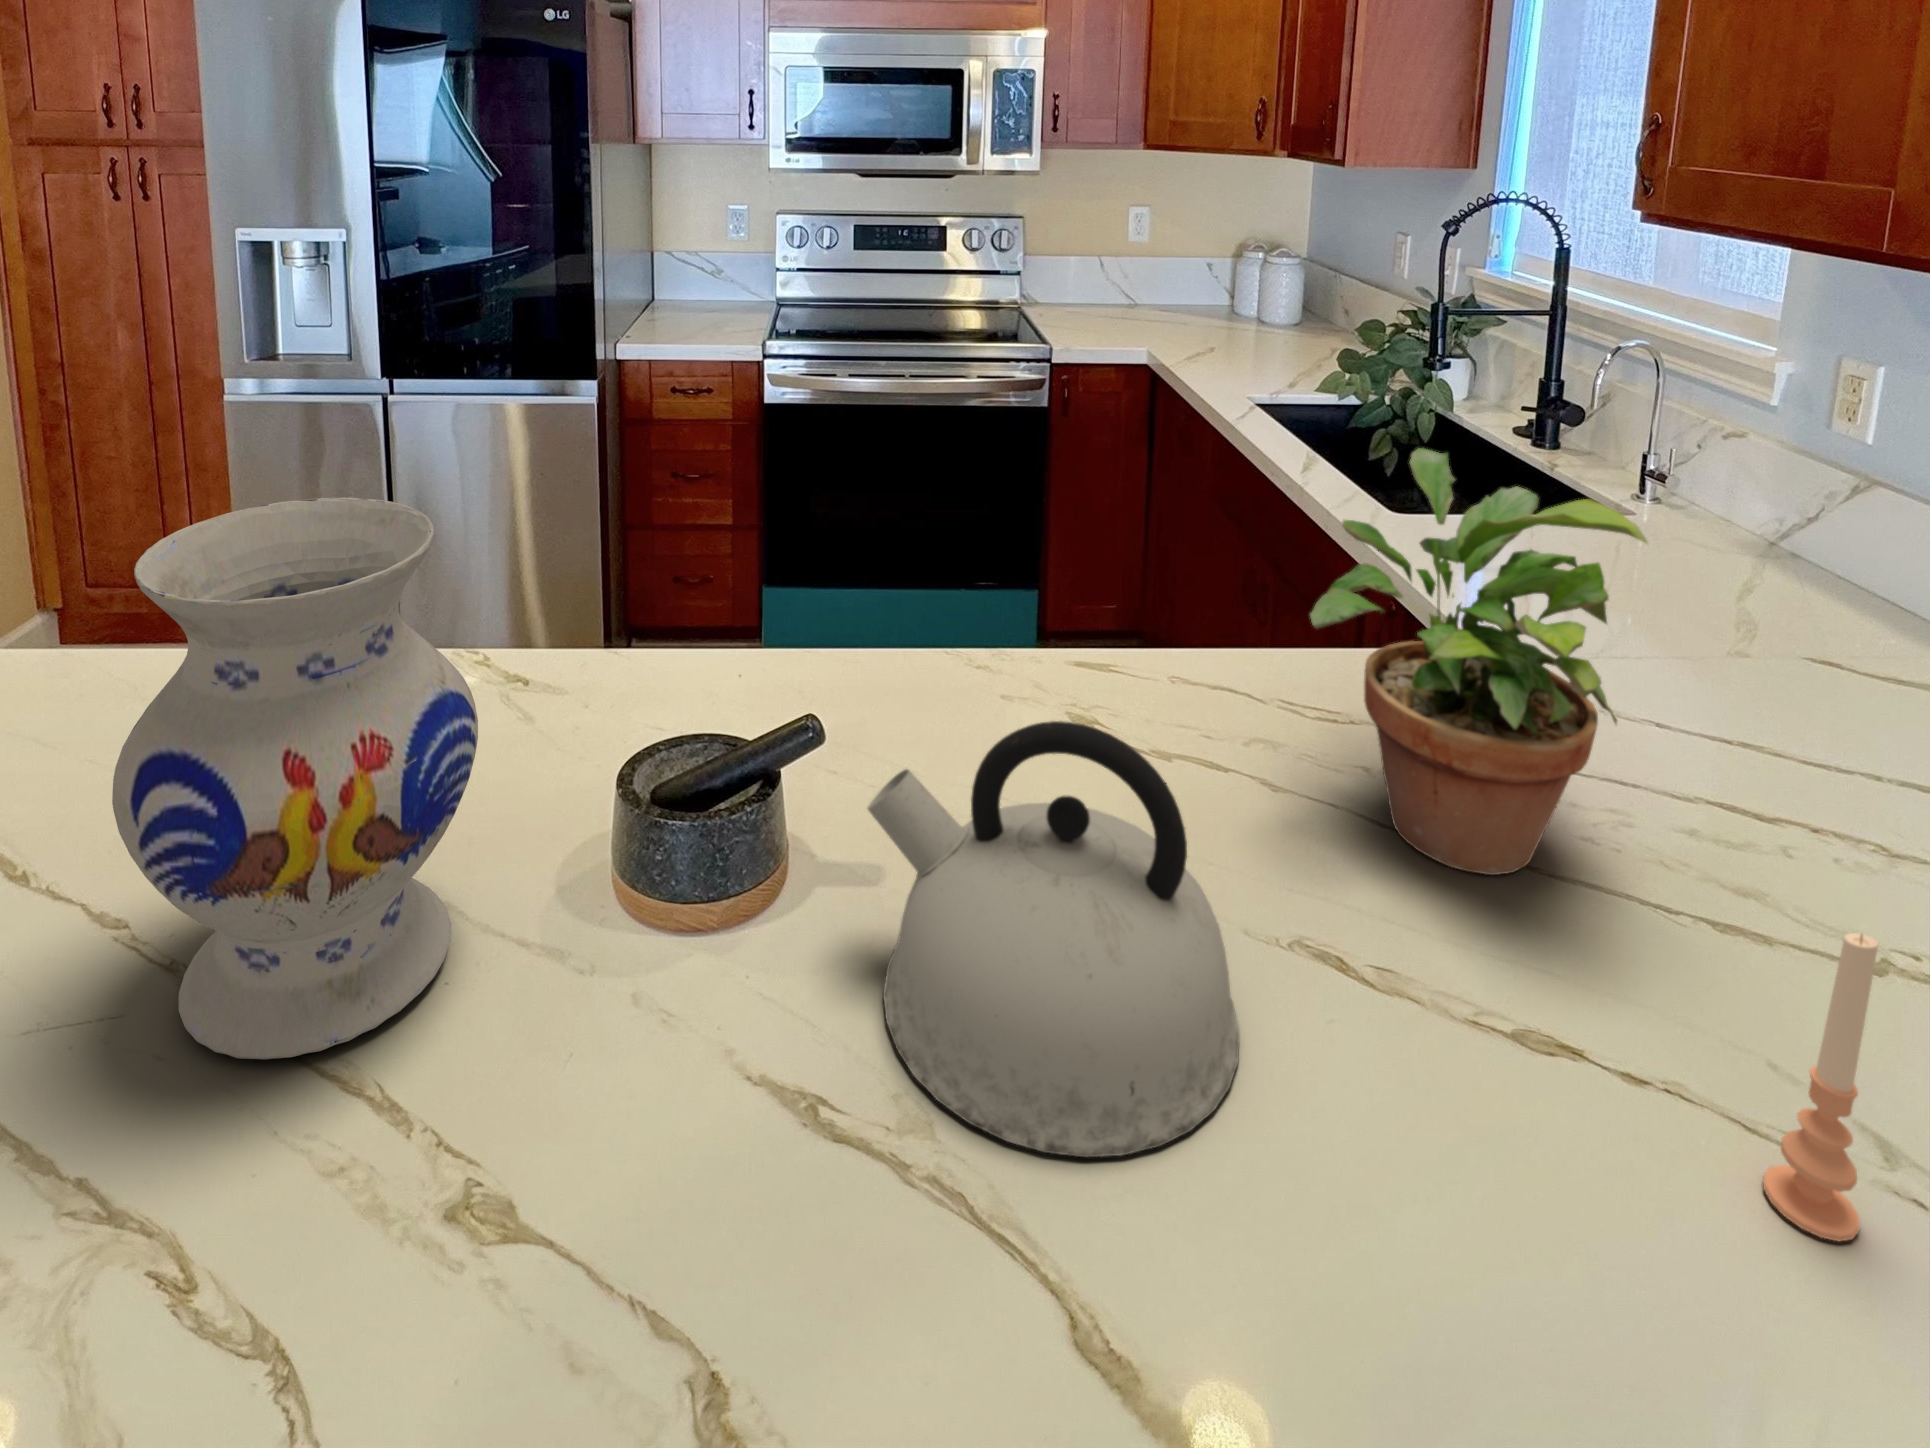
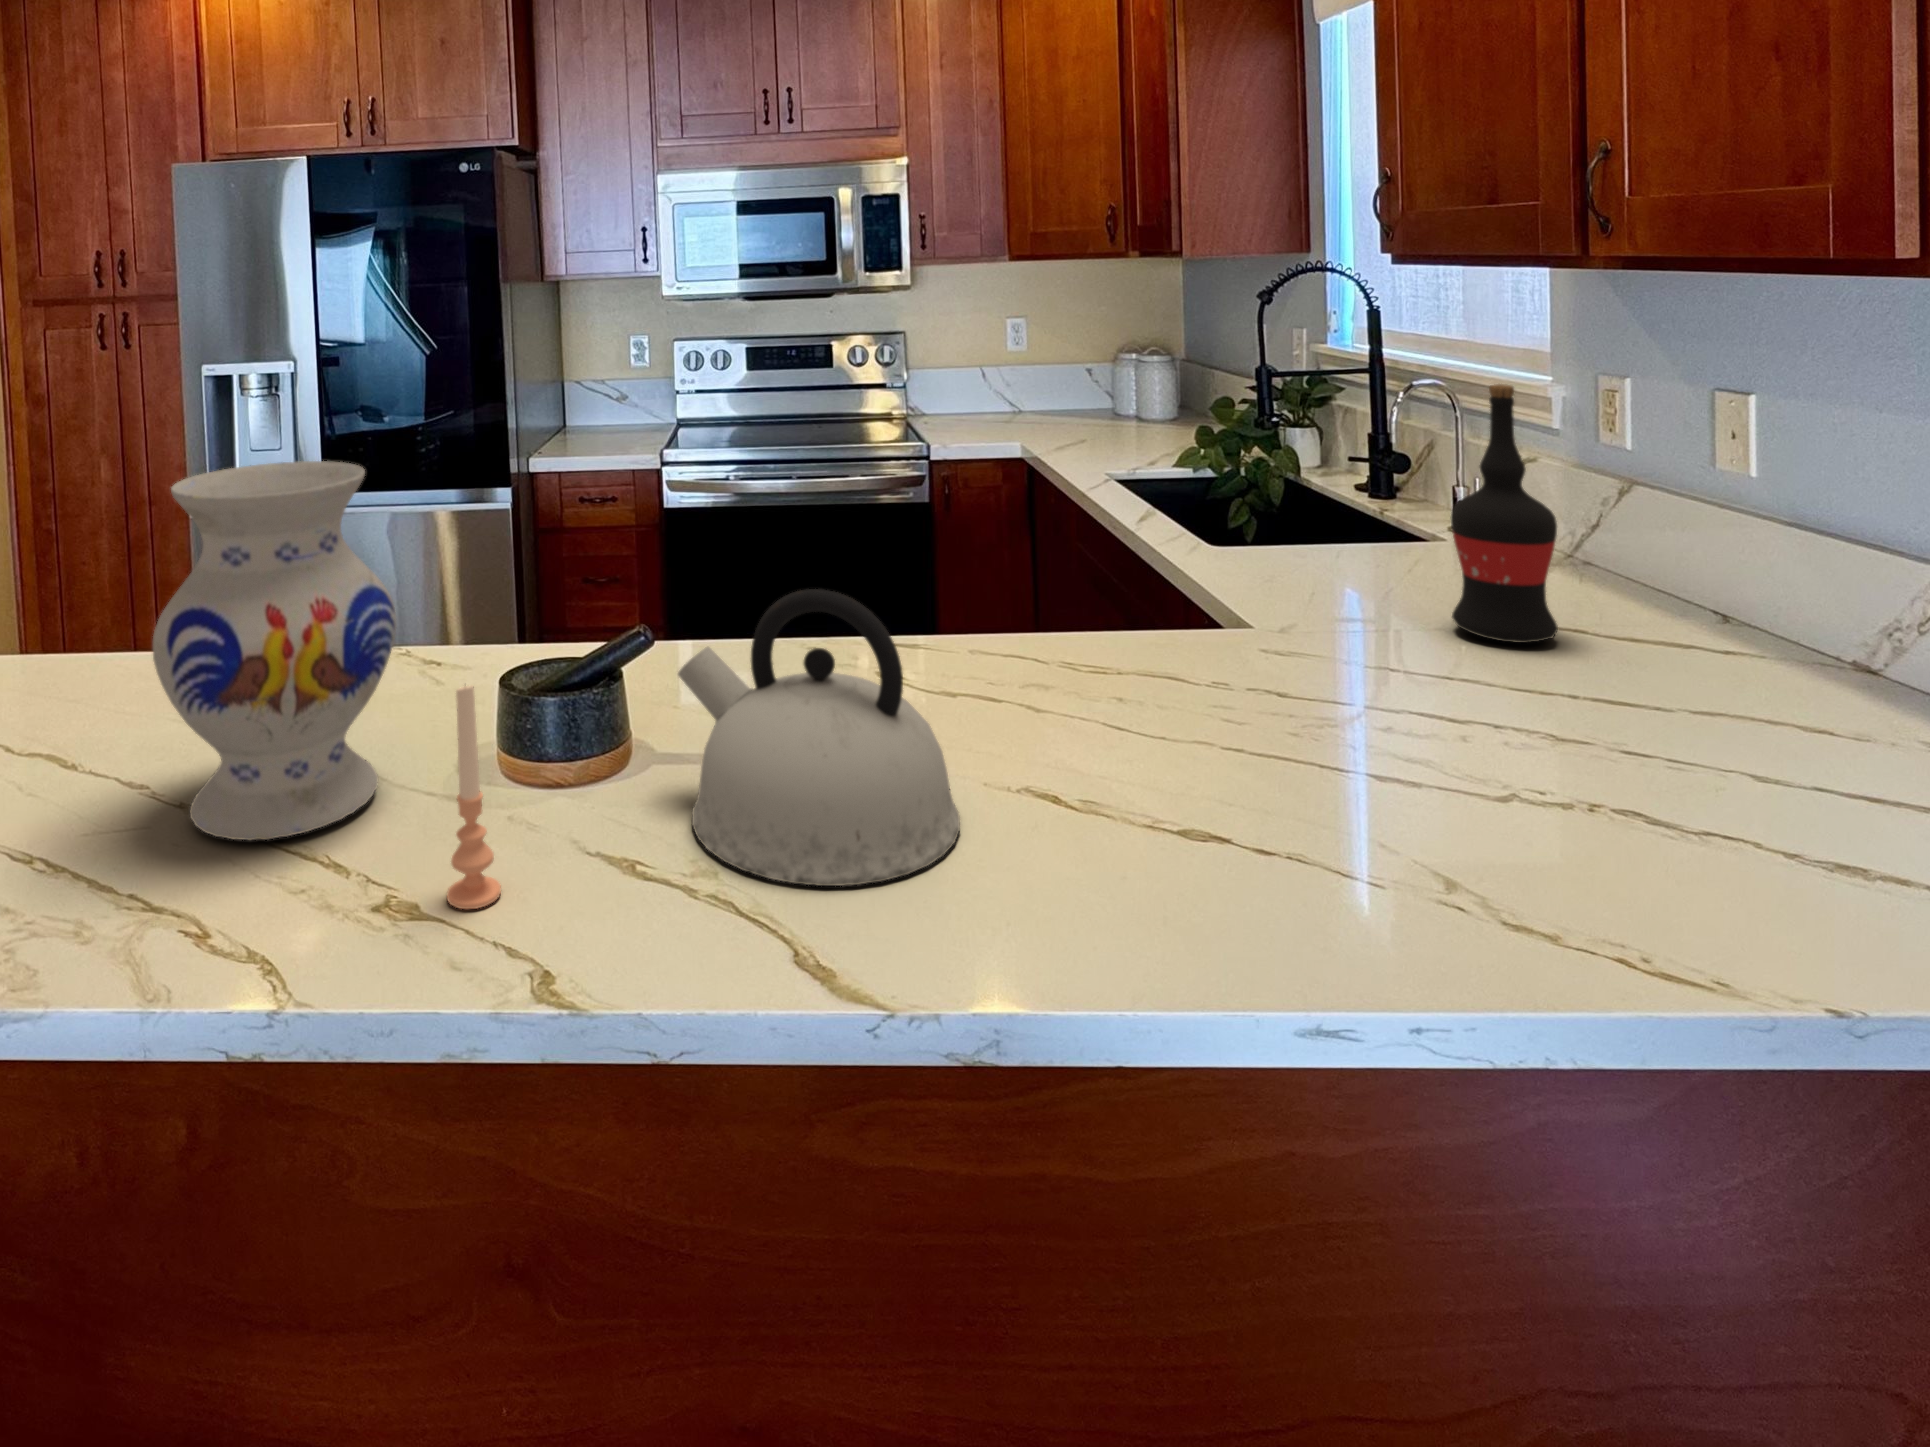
wine bottle: none [1702,395,1844,687] -> present [1451,384,1558,643]
potted plant: present [1310,448,1648,875] -> none [1033,428,1286,753]
candle: present [1763,933,1878,1241] -> present [447,685,501,909]

